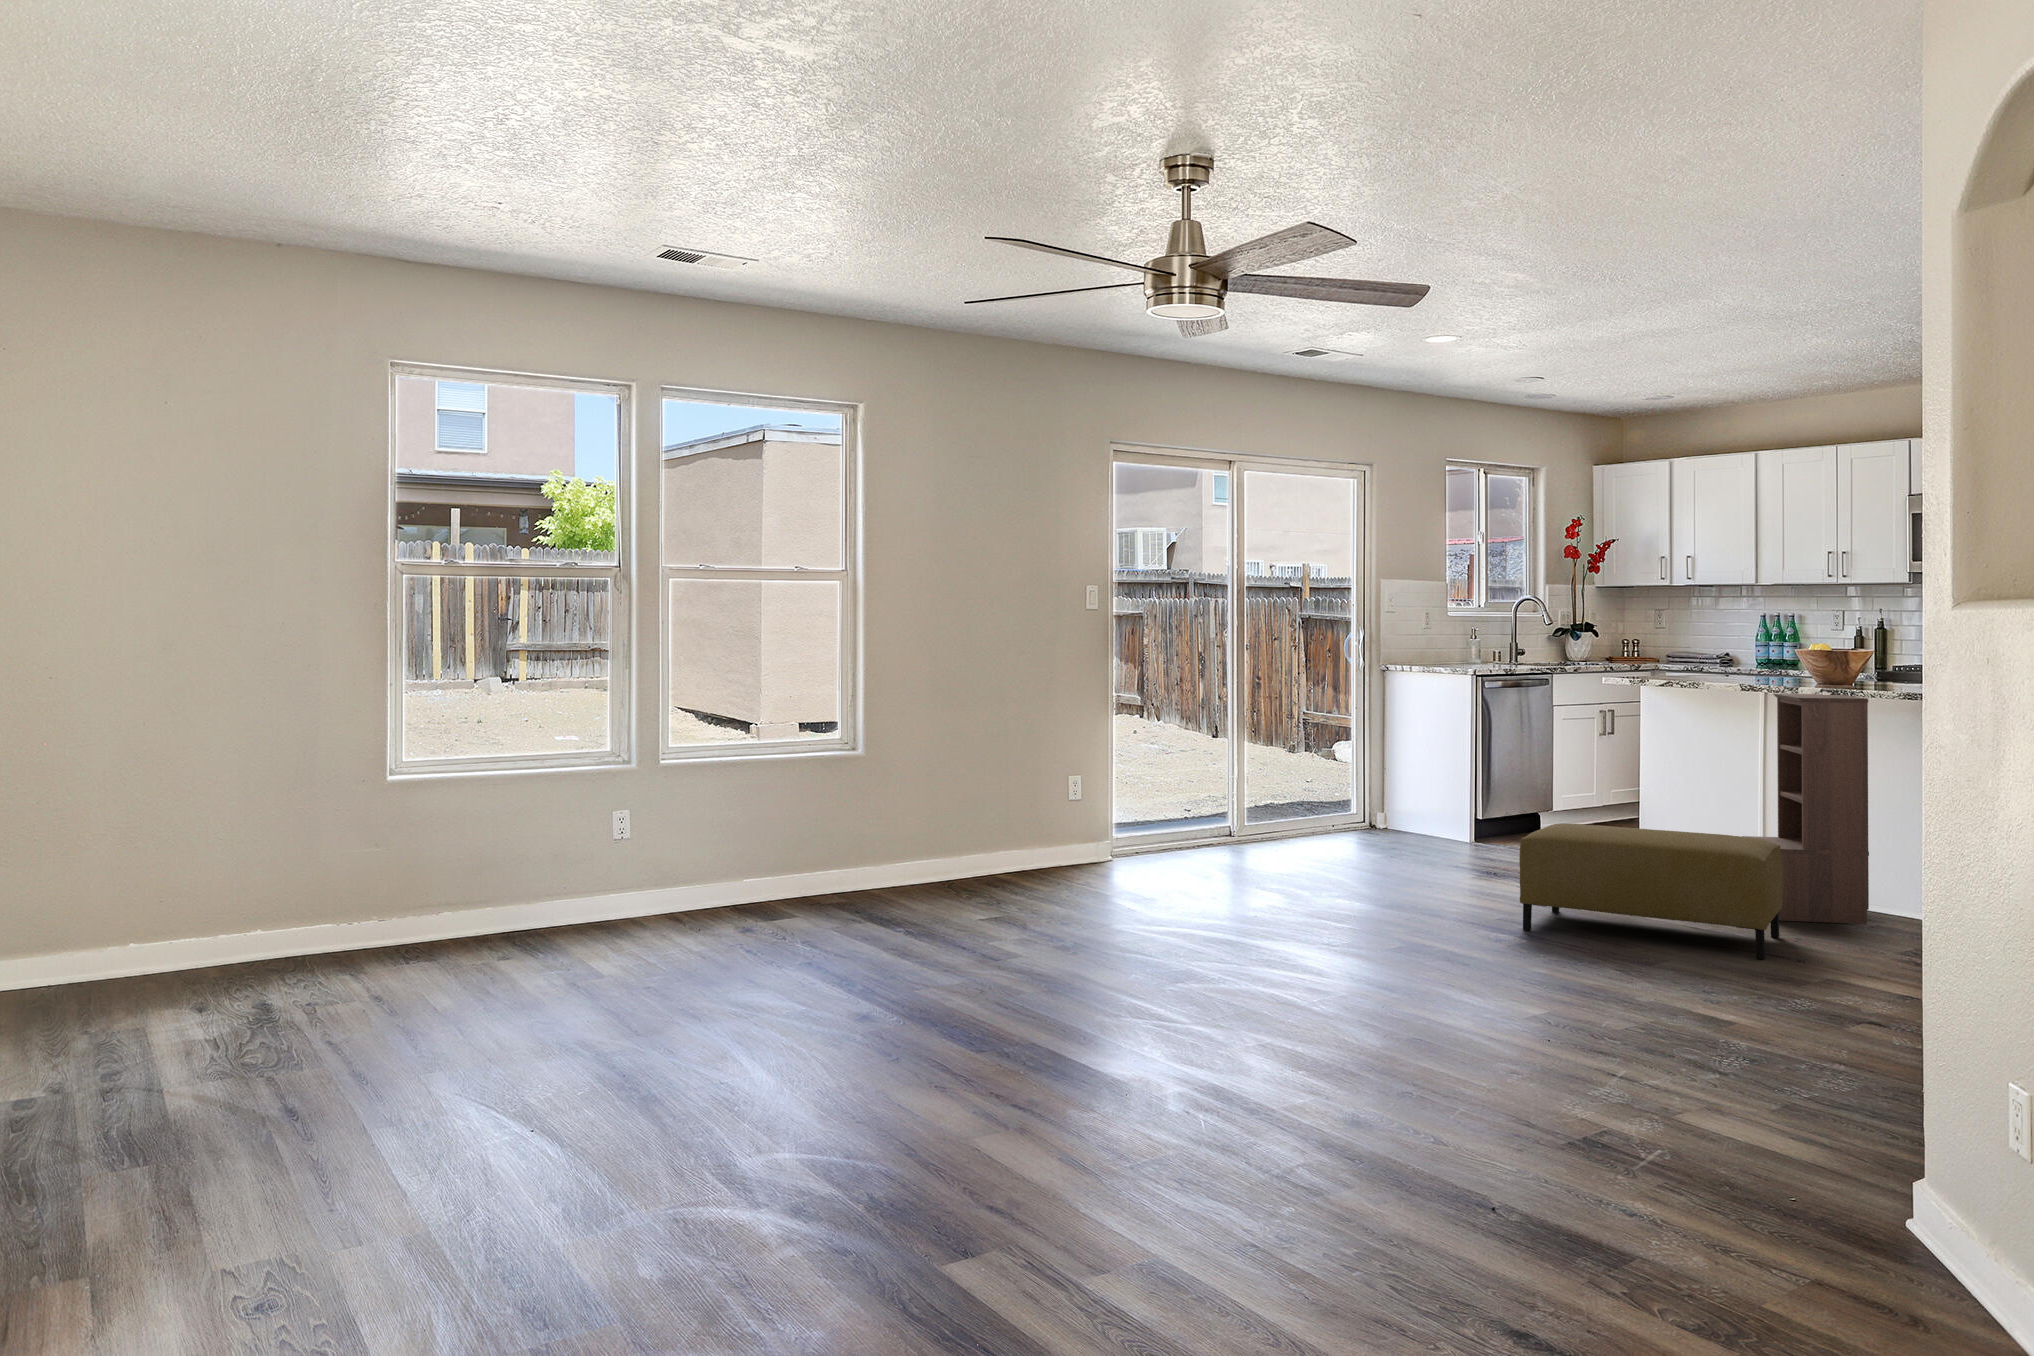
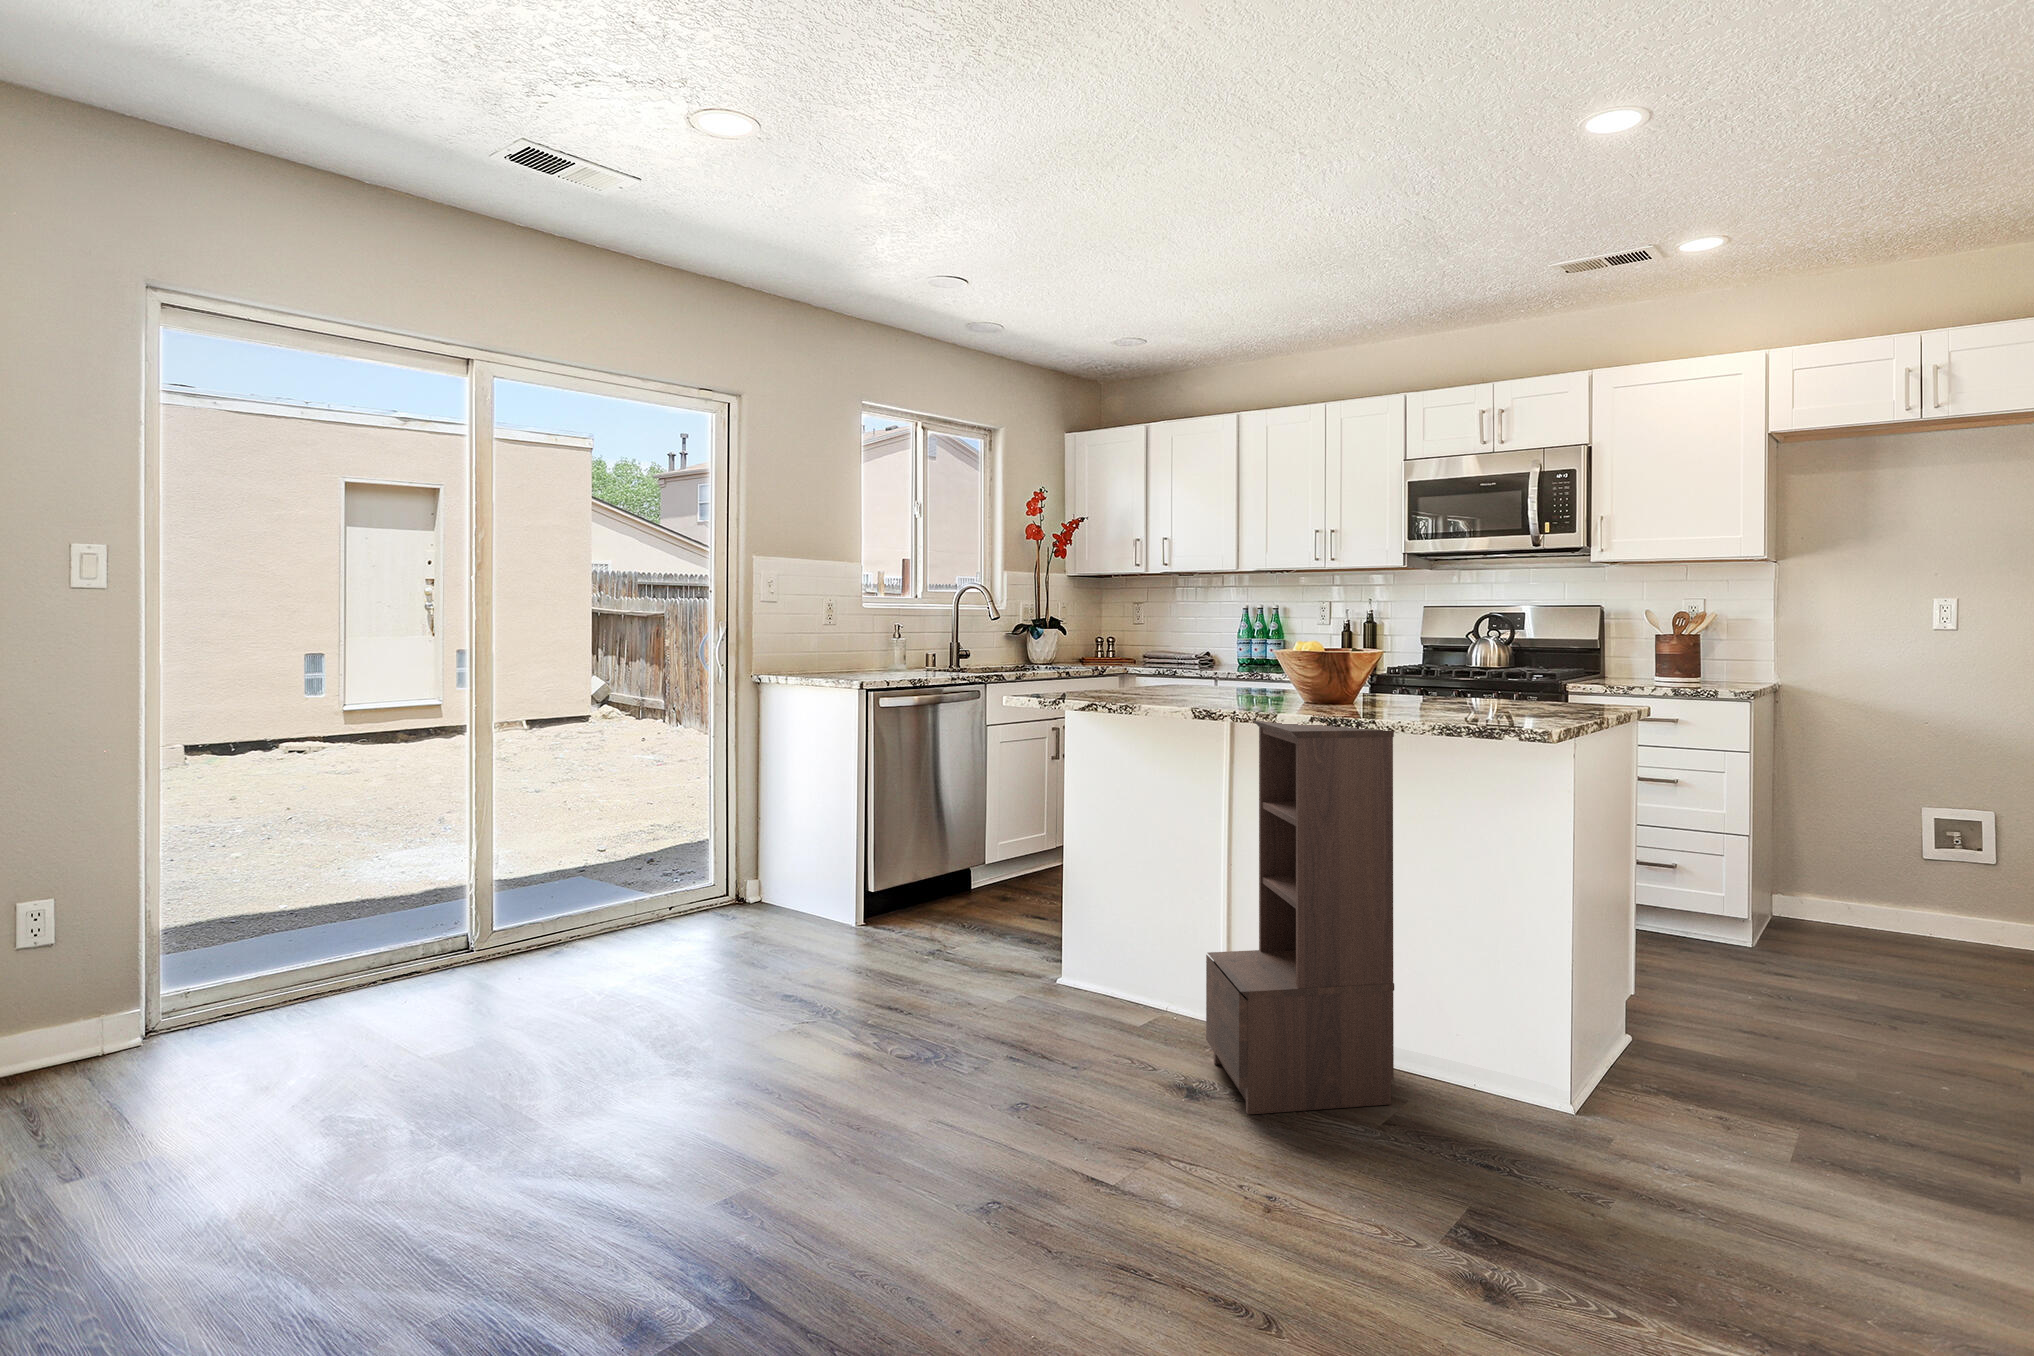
ottoman: present [1519,823,1783,959] -> none [778,977,1266,1295]

